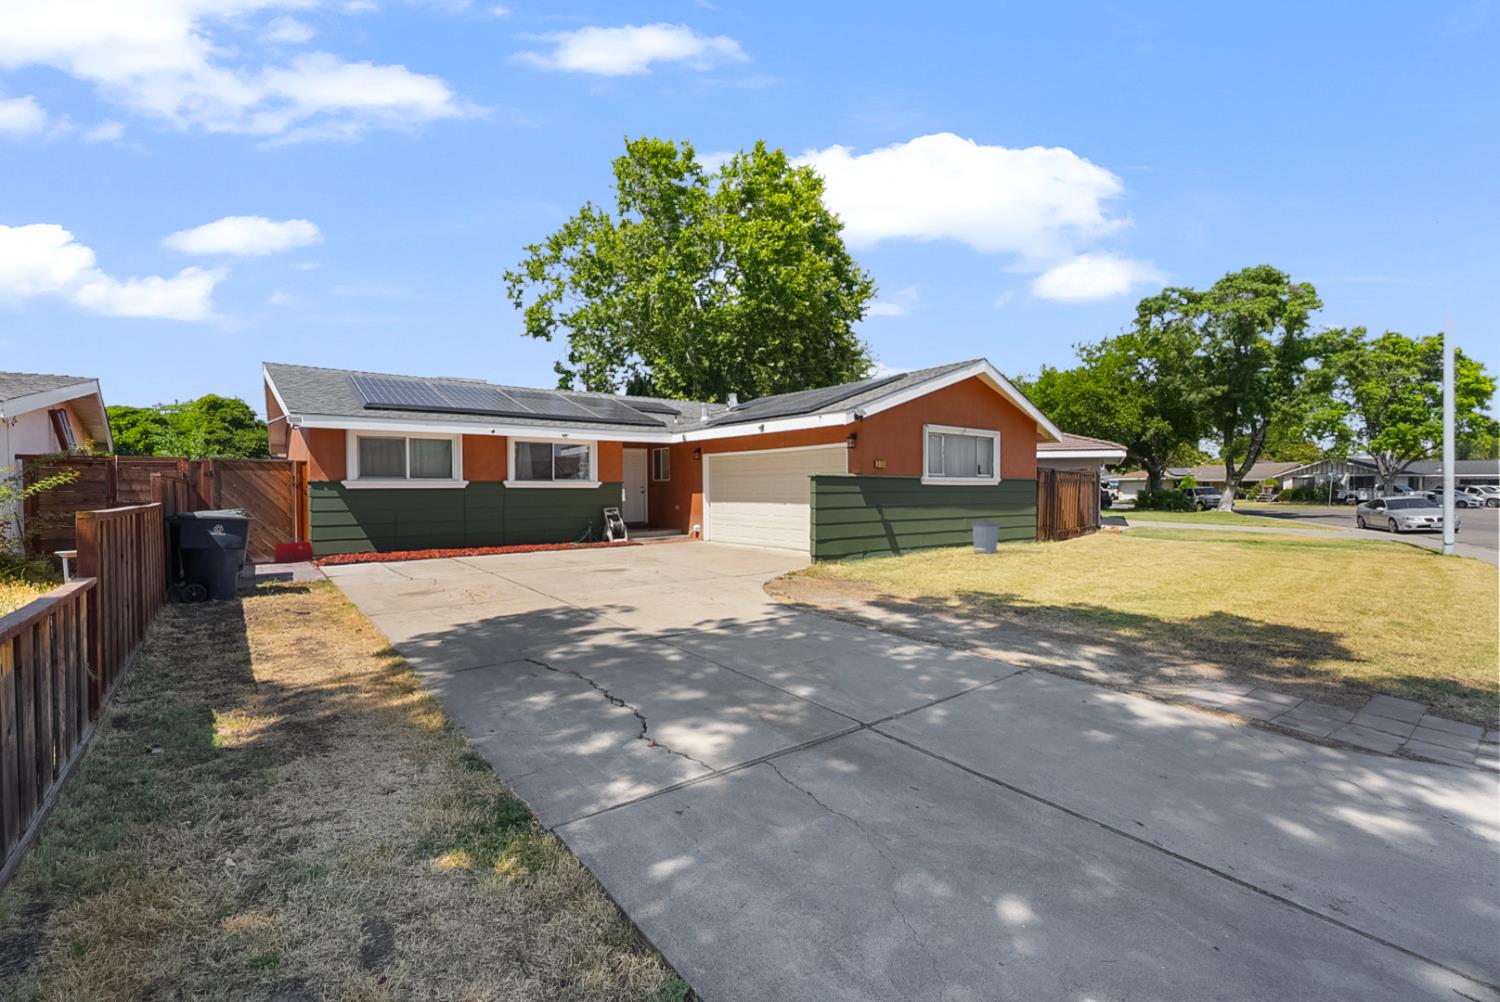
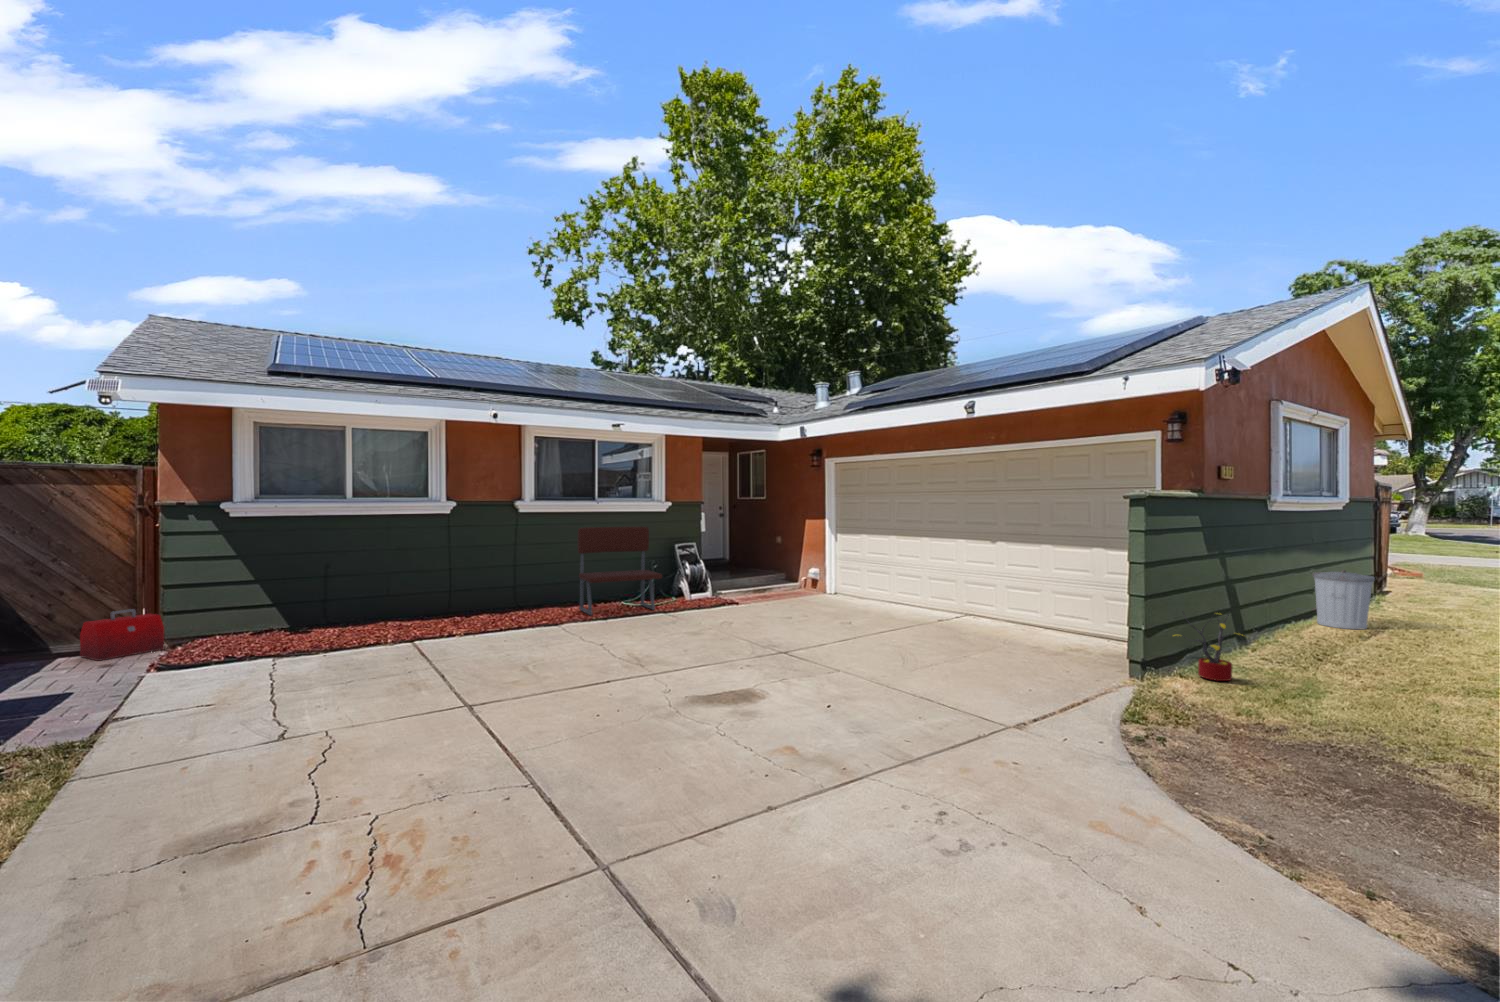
bench: none [541,497,592,549] -> present [578,527,662,615]
decorative plant: none [837,533,875,568] -> present [1188,610,1243,681]

